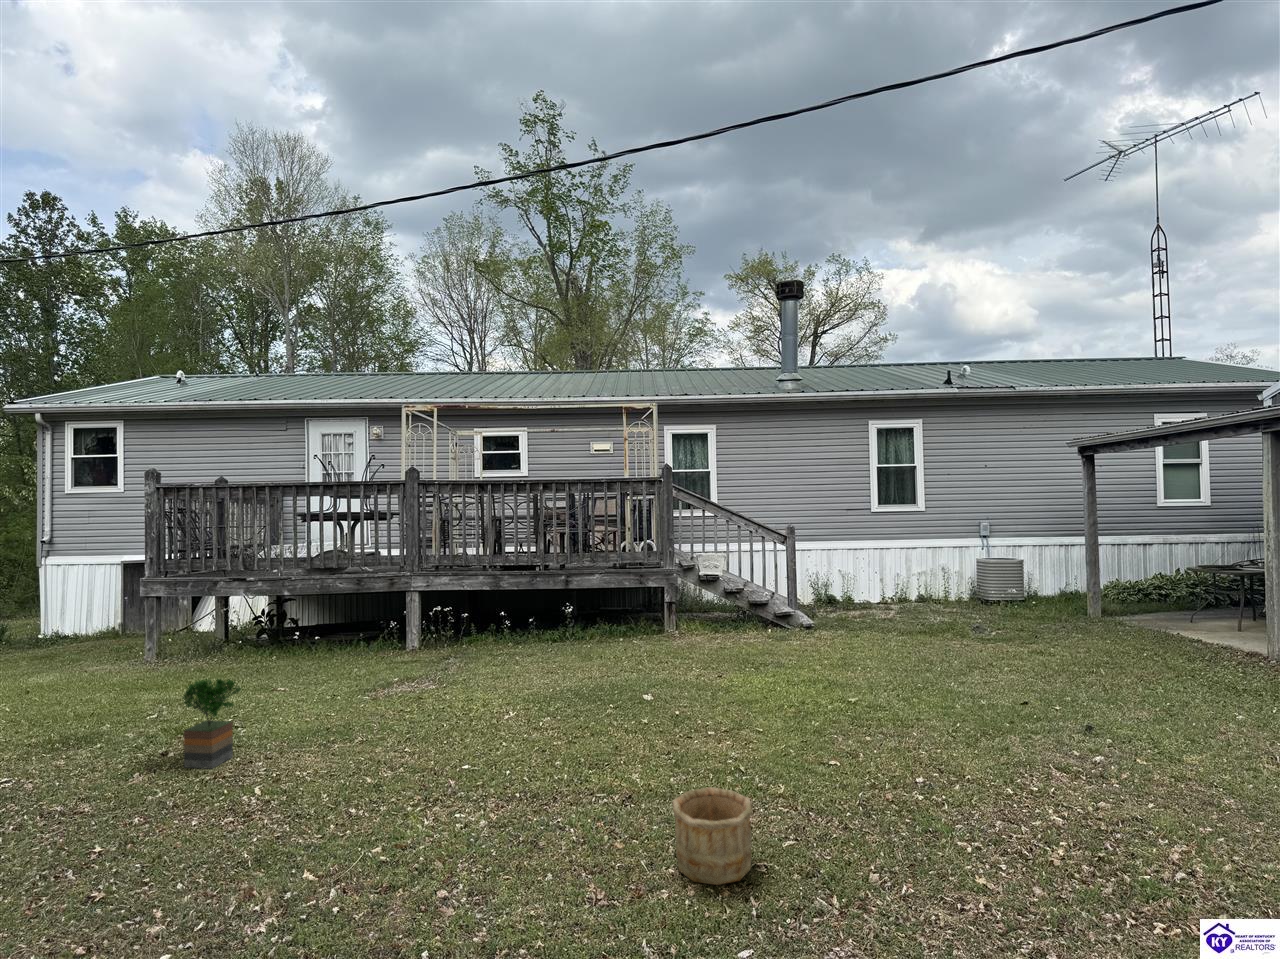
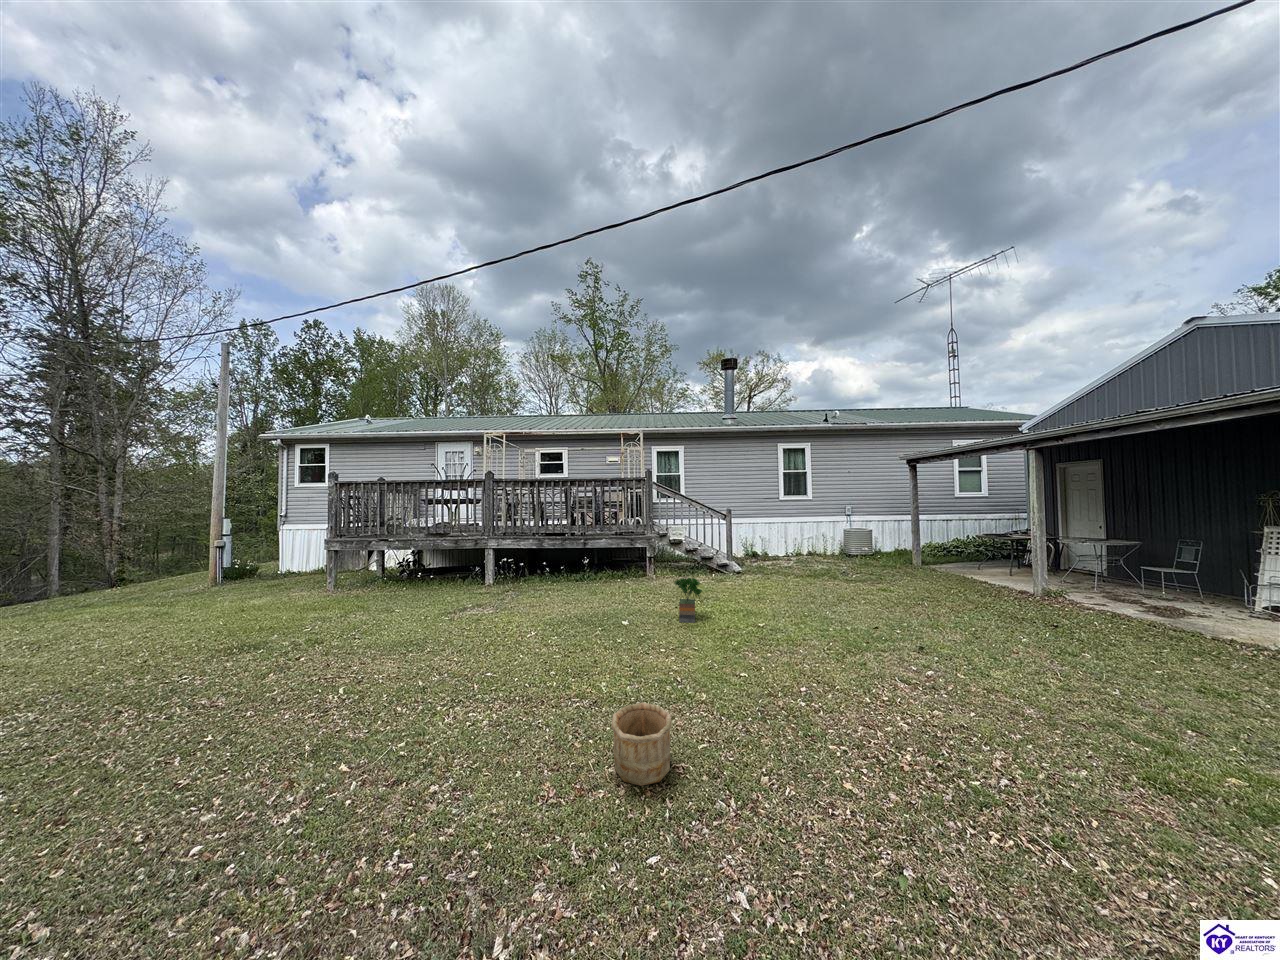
potted tree: present [183,679,241,769] -> present [675,578,702,623]

